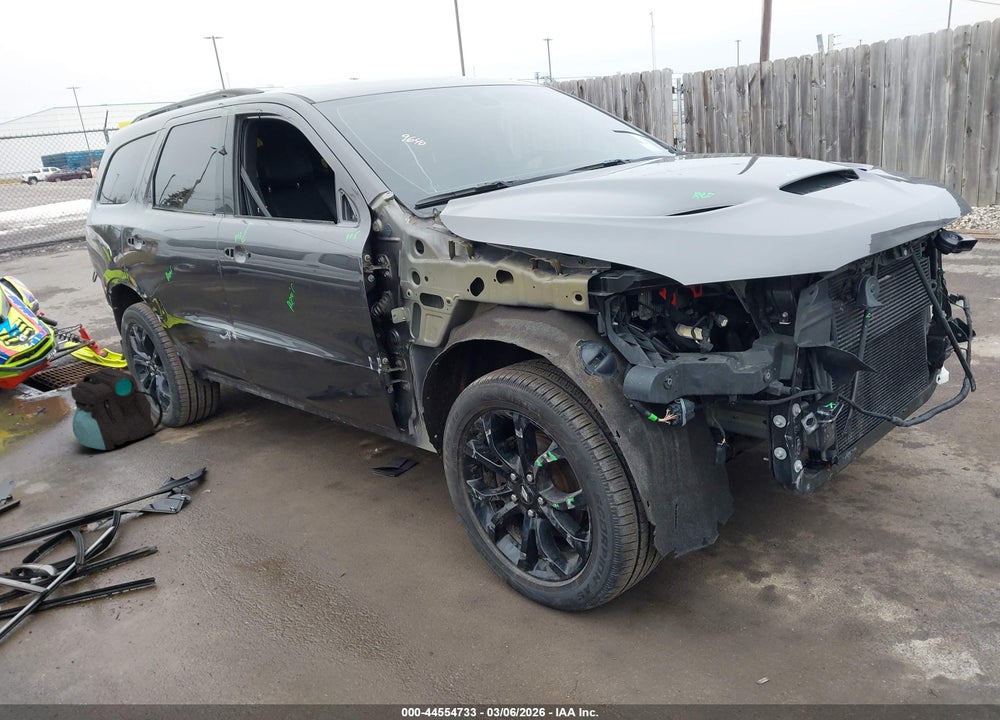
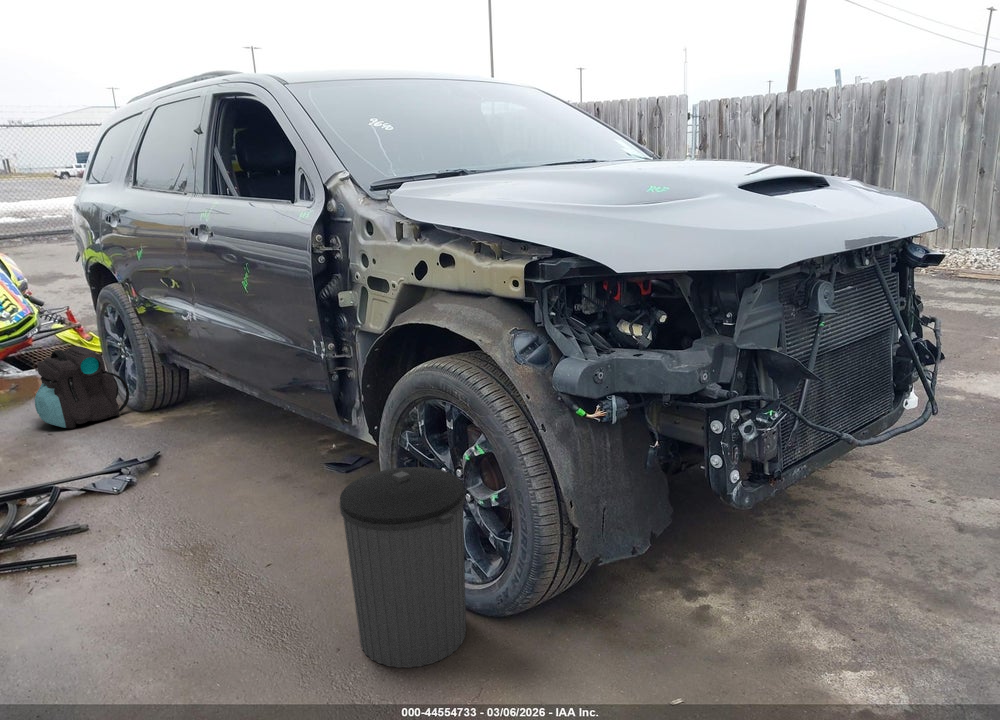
trash can: none [424,475,548,666] -> present [339,467,466,668]

